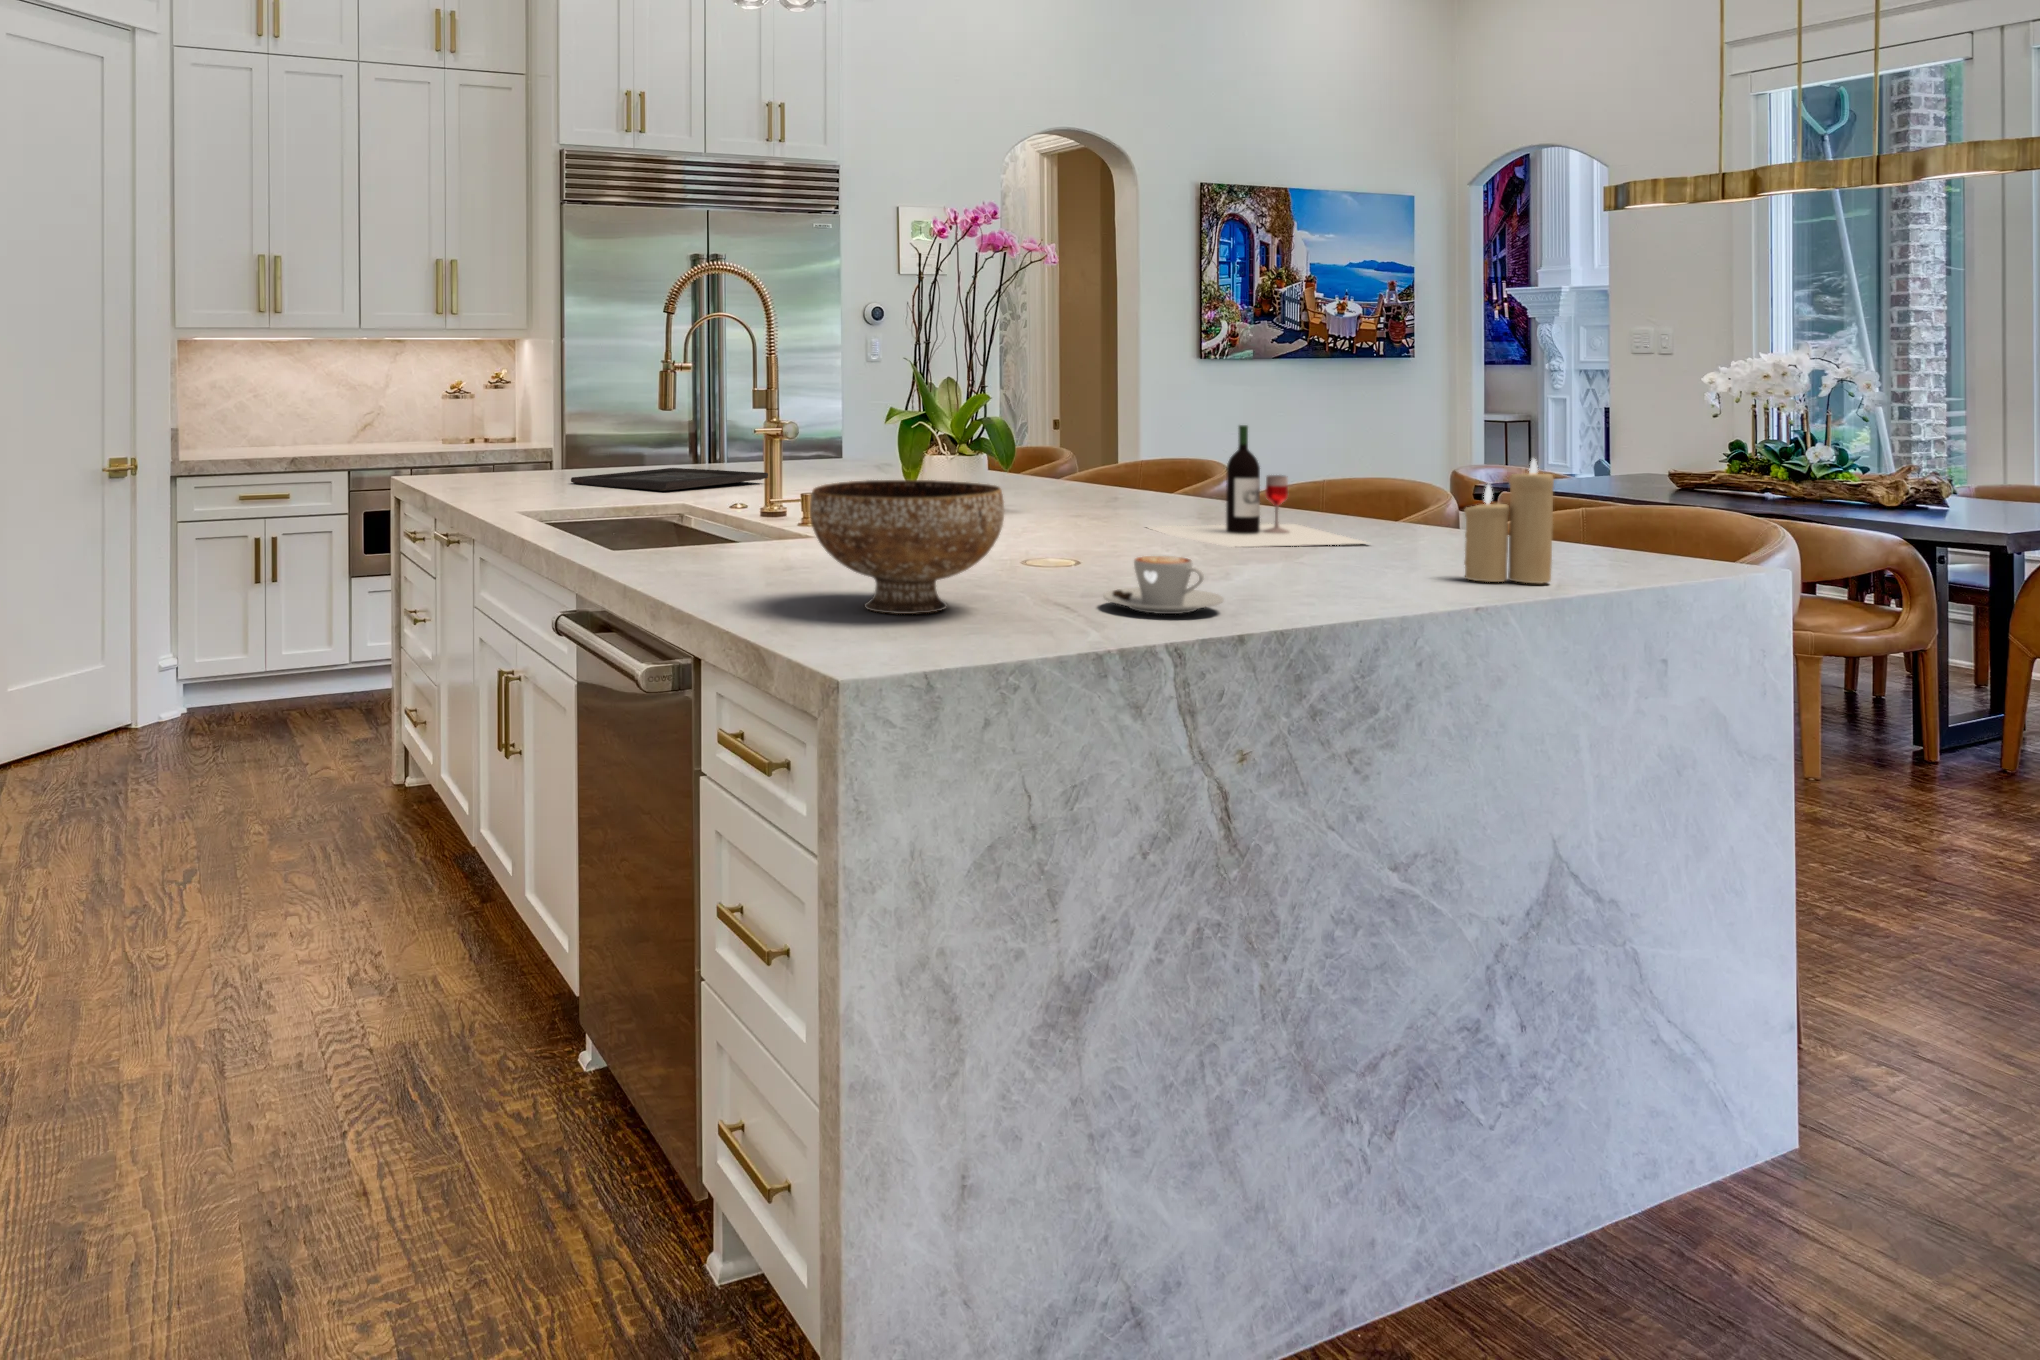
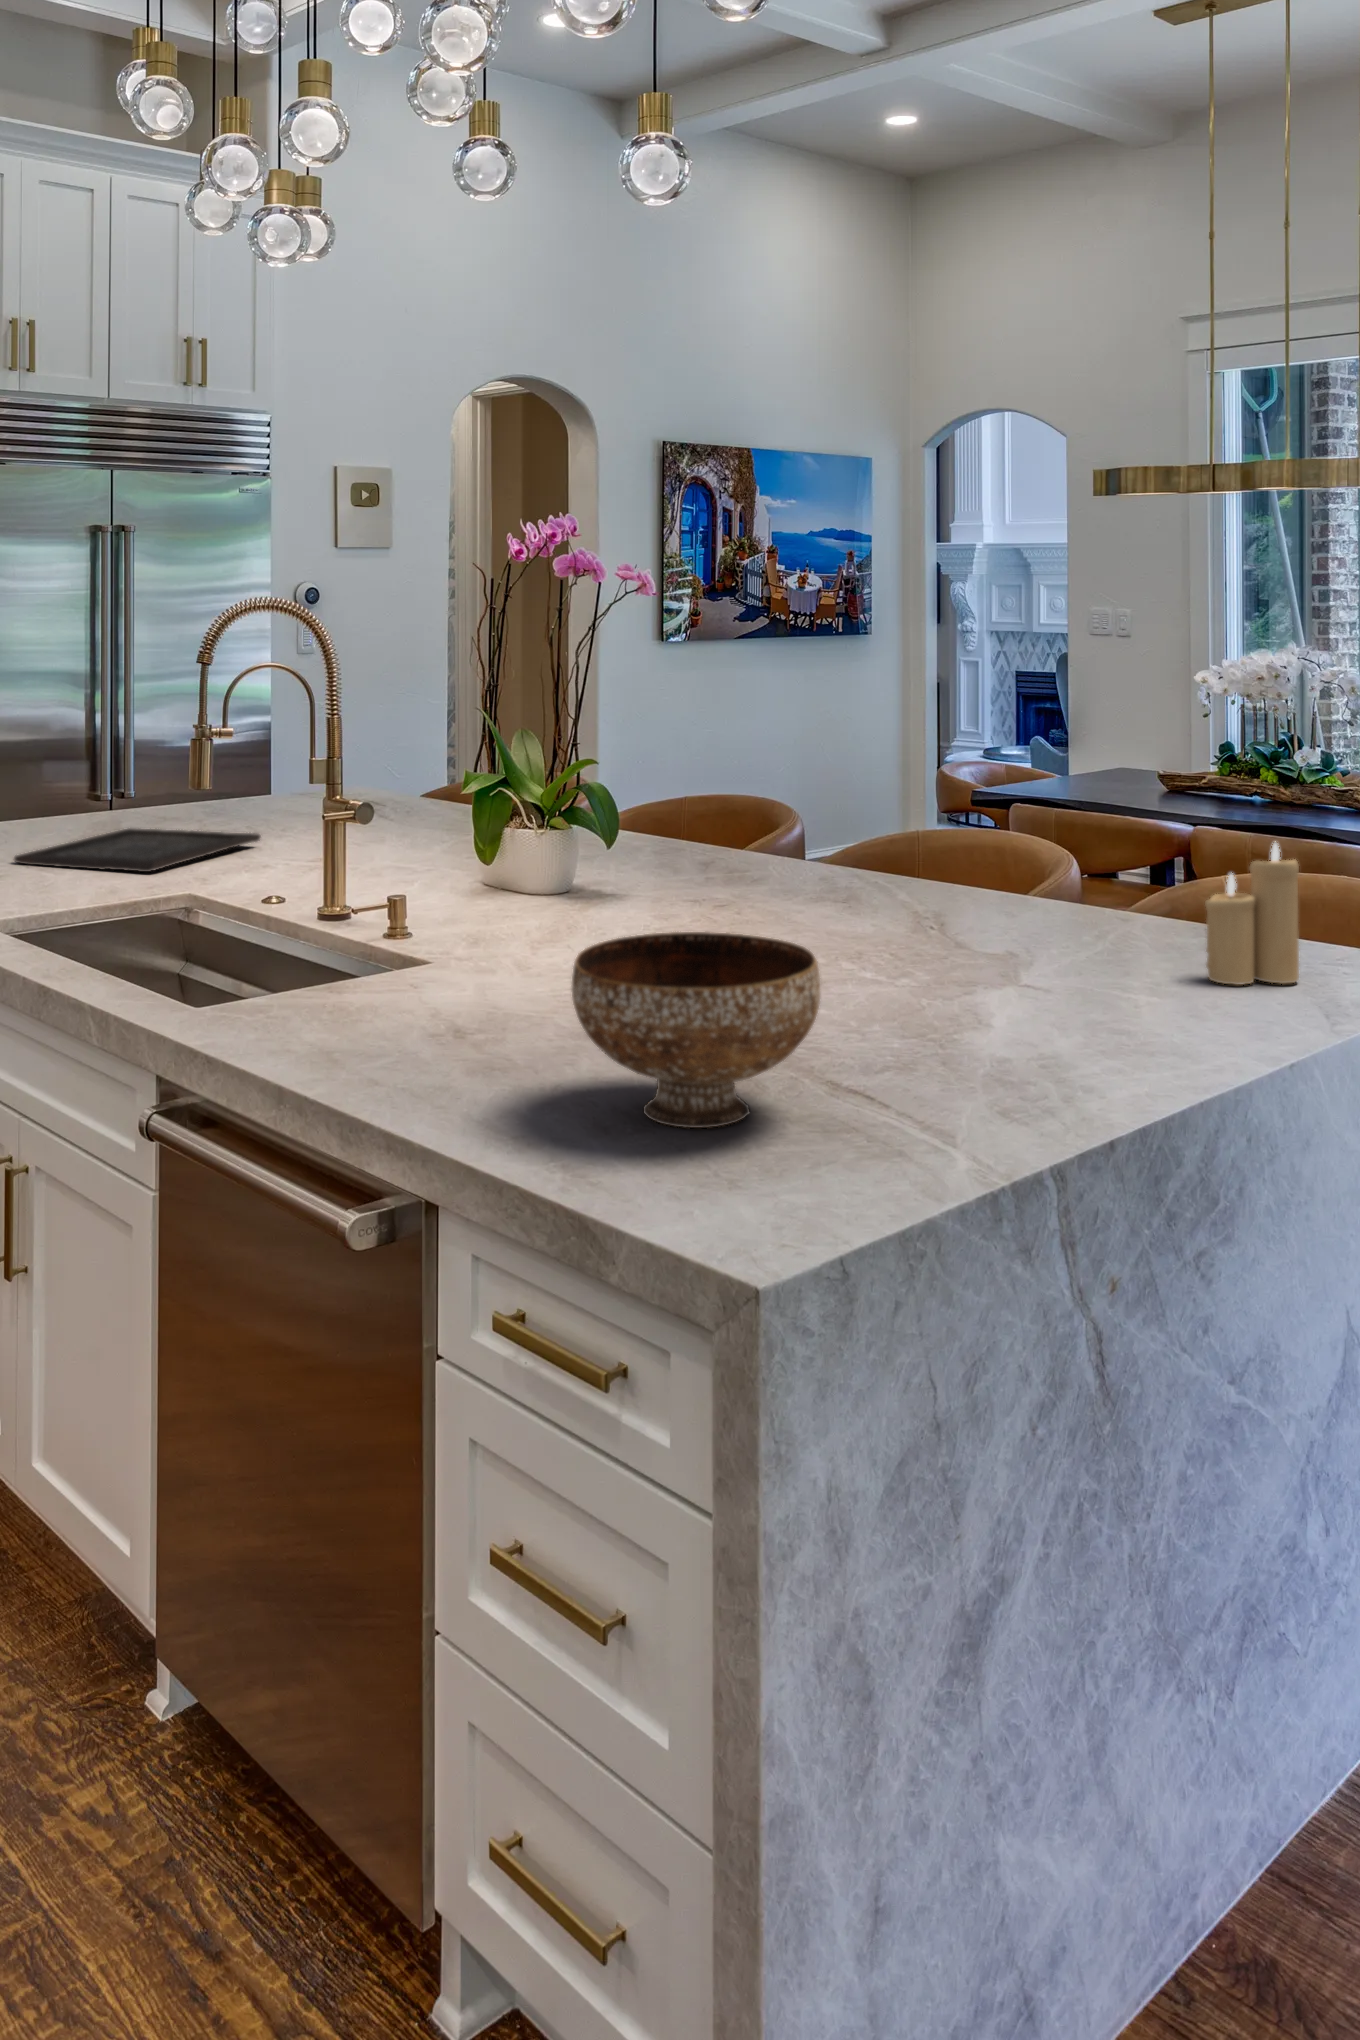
wine bottle: present [1150,425,1367,547] -> none [772,785,1043,941]
coffee cup: present [1103,556,1224,614] -> none [910,1010,1058,1089]

